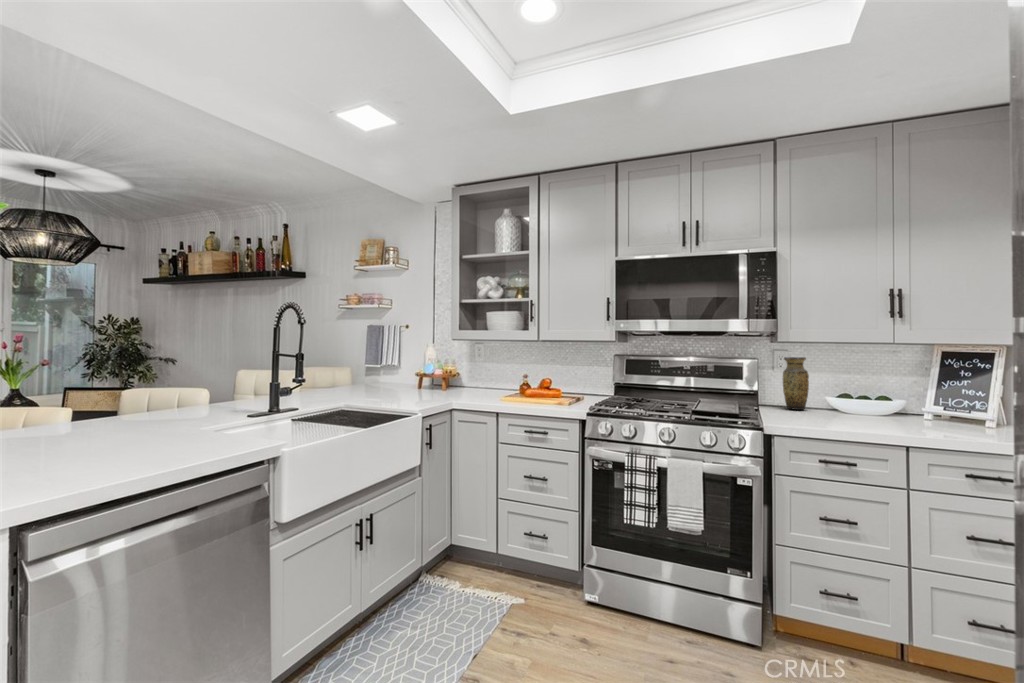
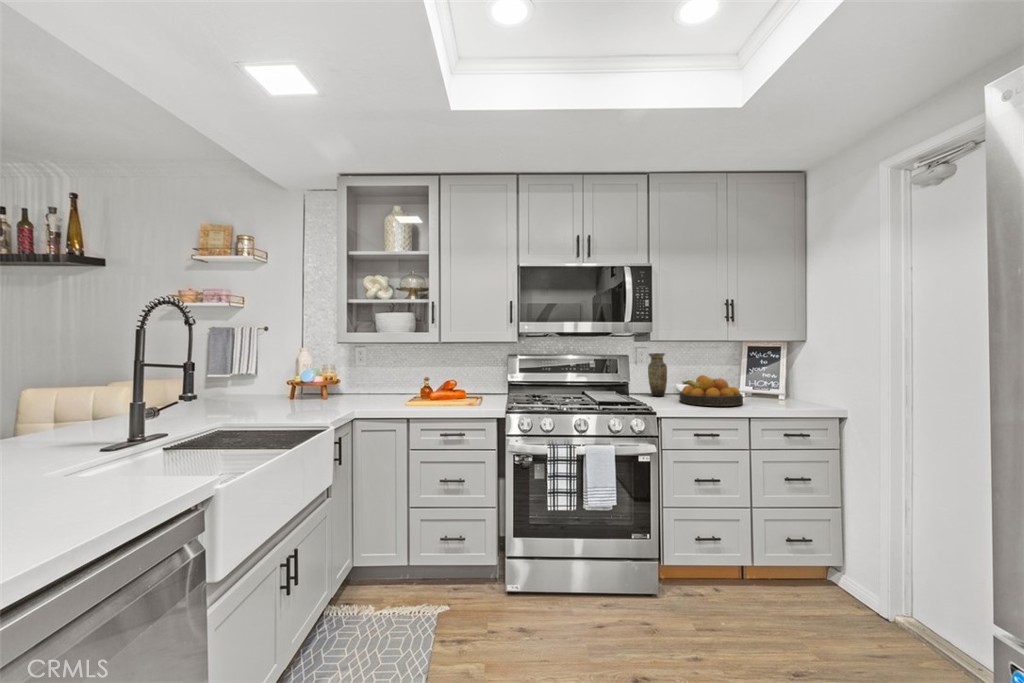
fruit bowl: none [816,387,910,428] -> present [679,375,743,406]

